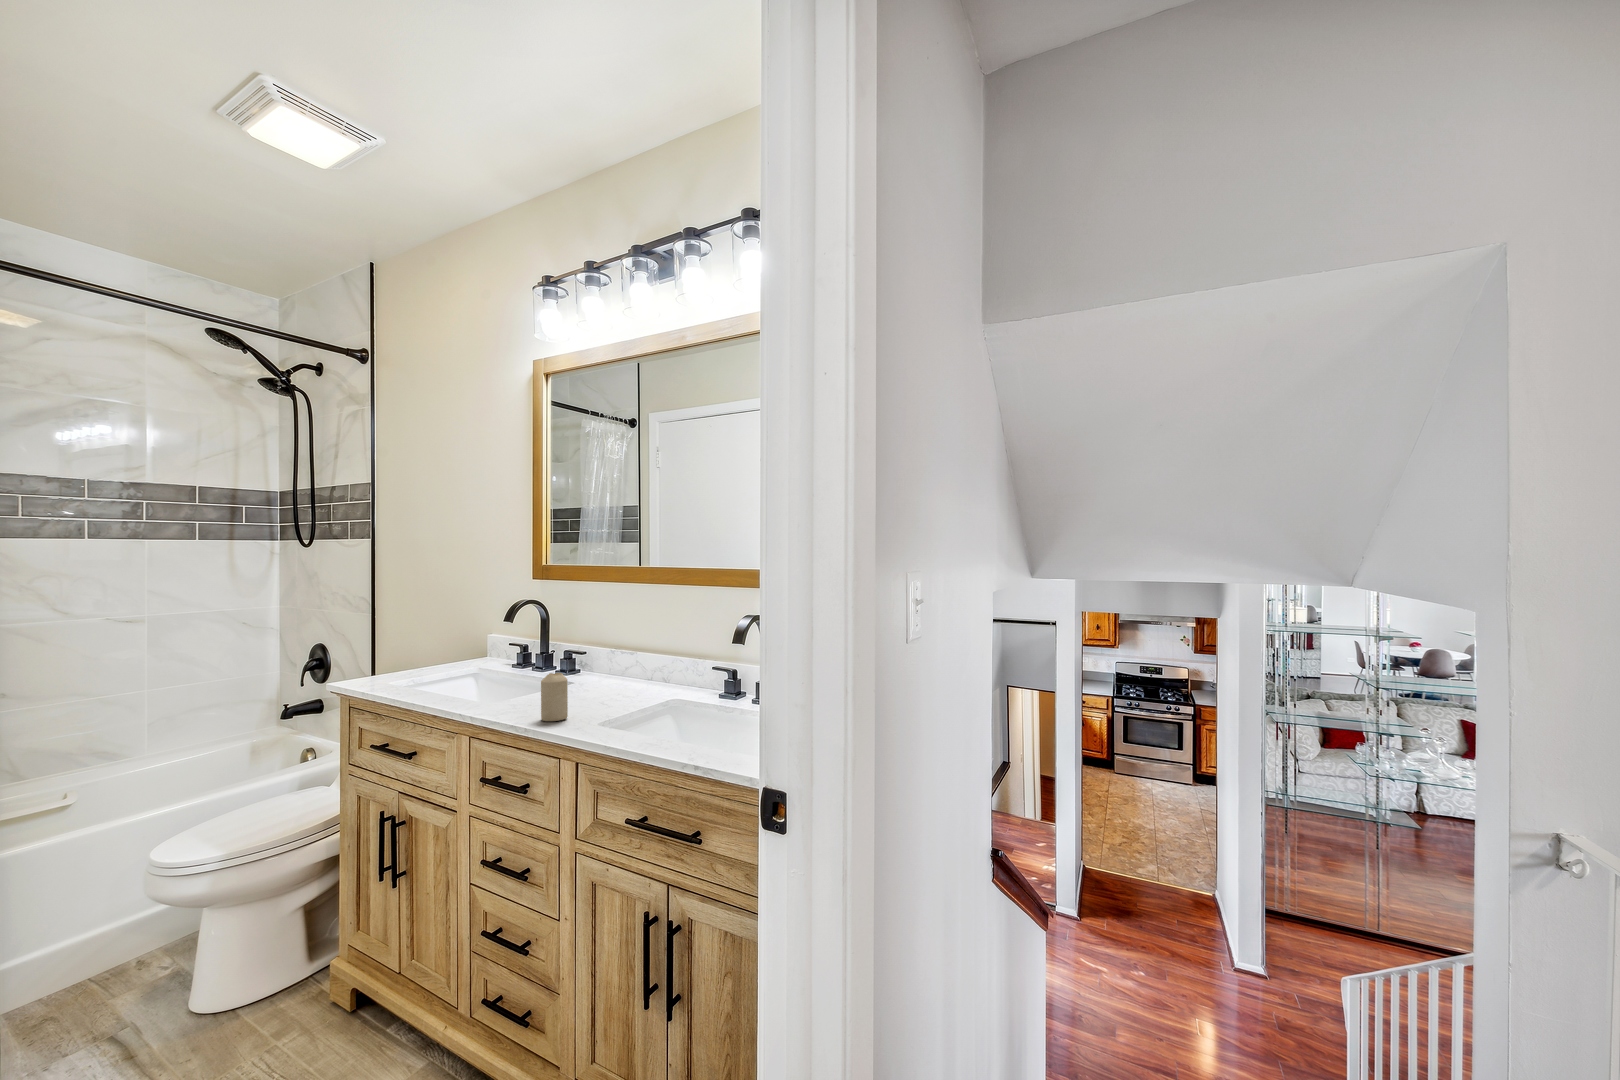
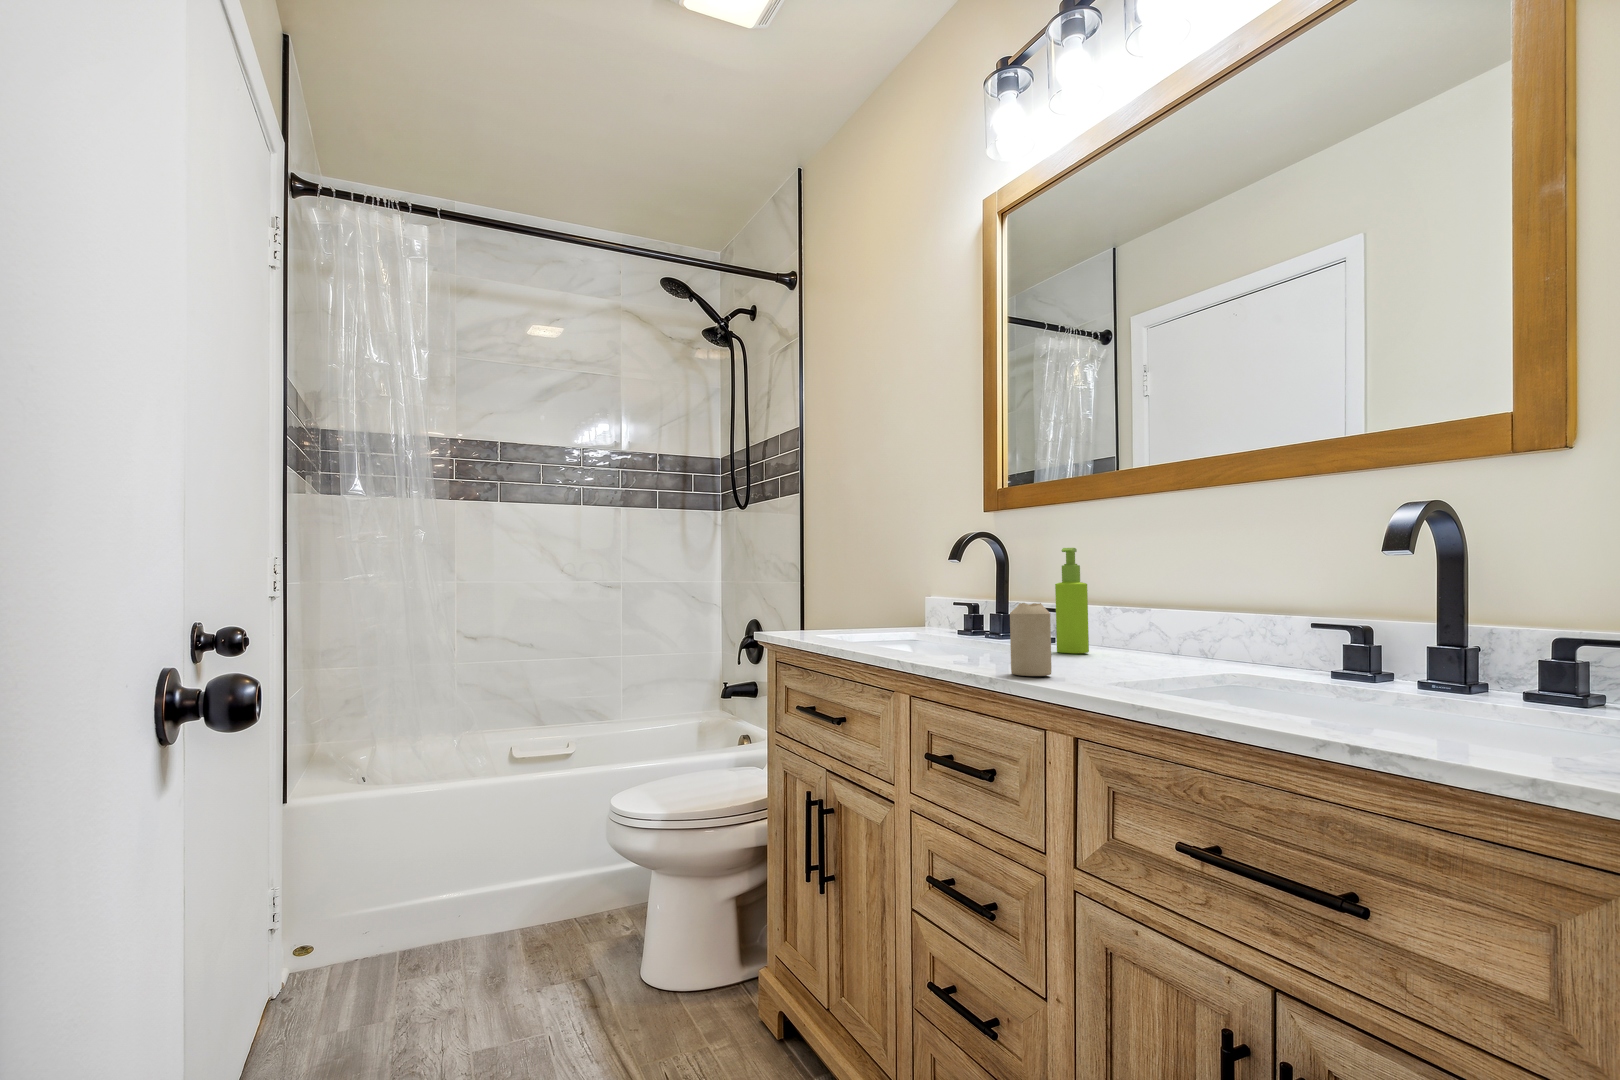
soap dispenser: none [580,614,602,684] -> present [1055,548,1089,653]

